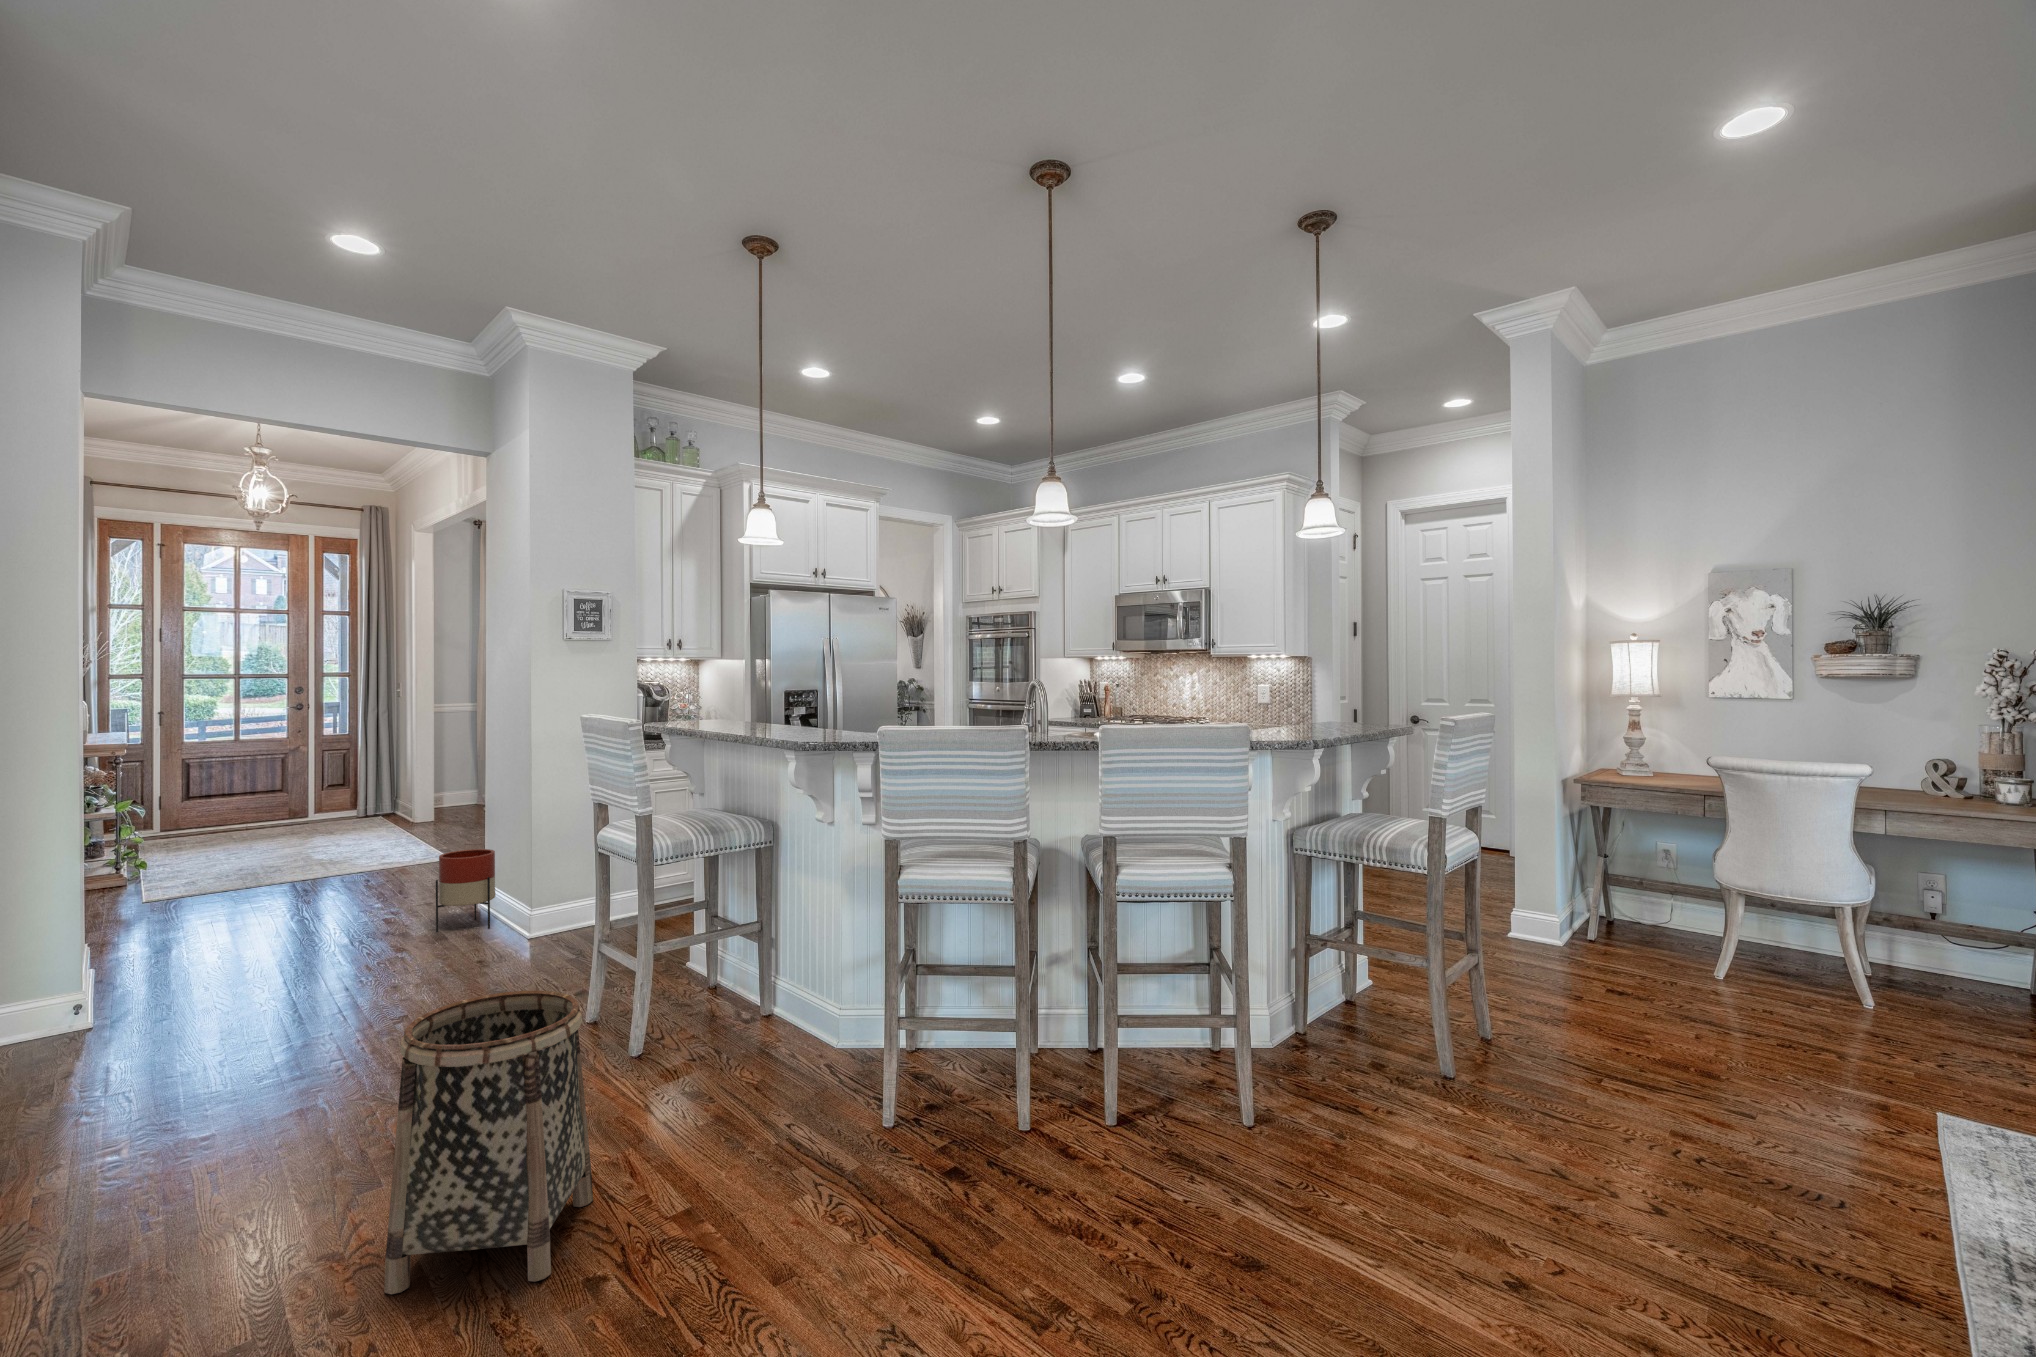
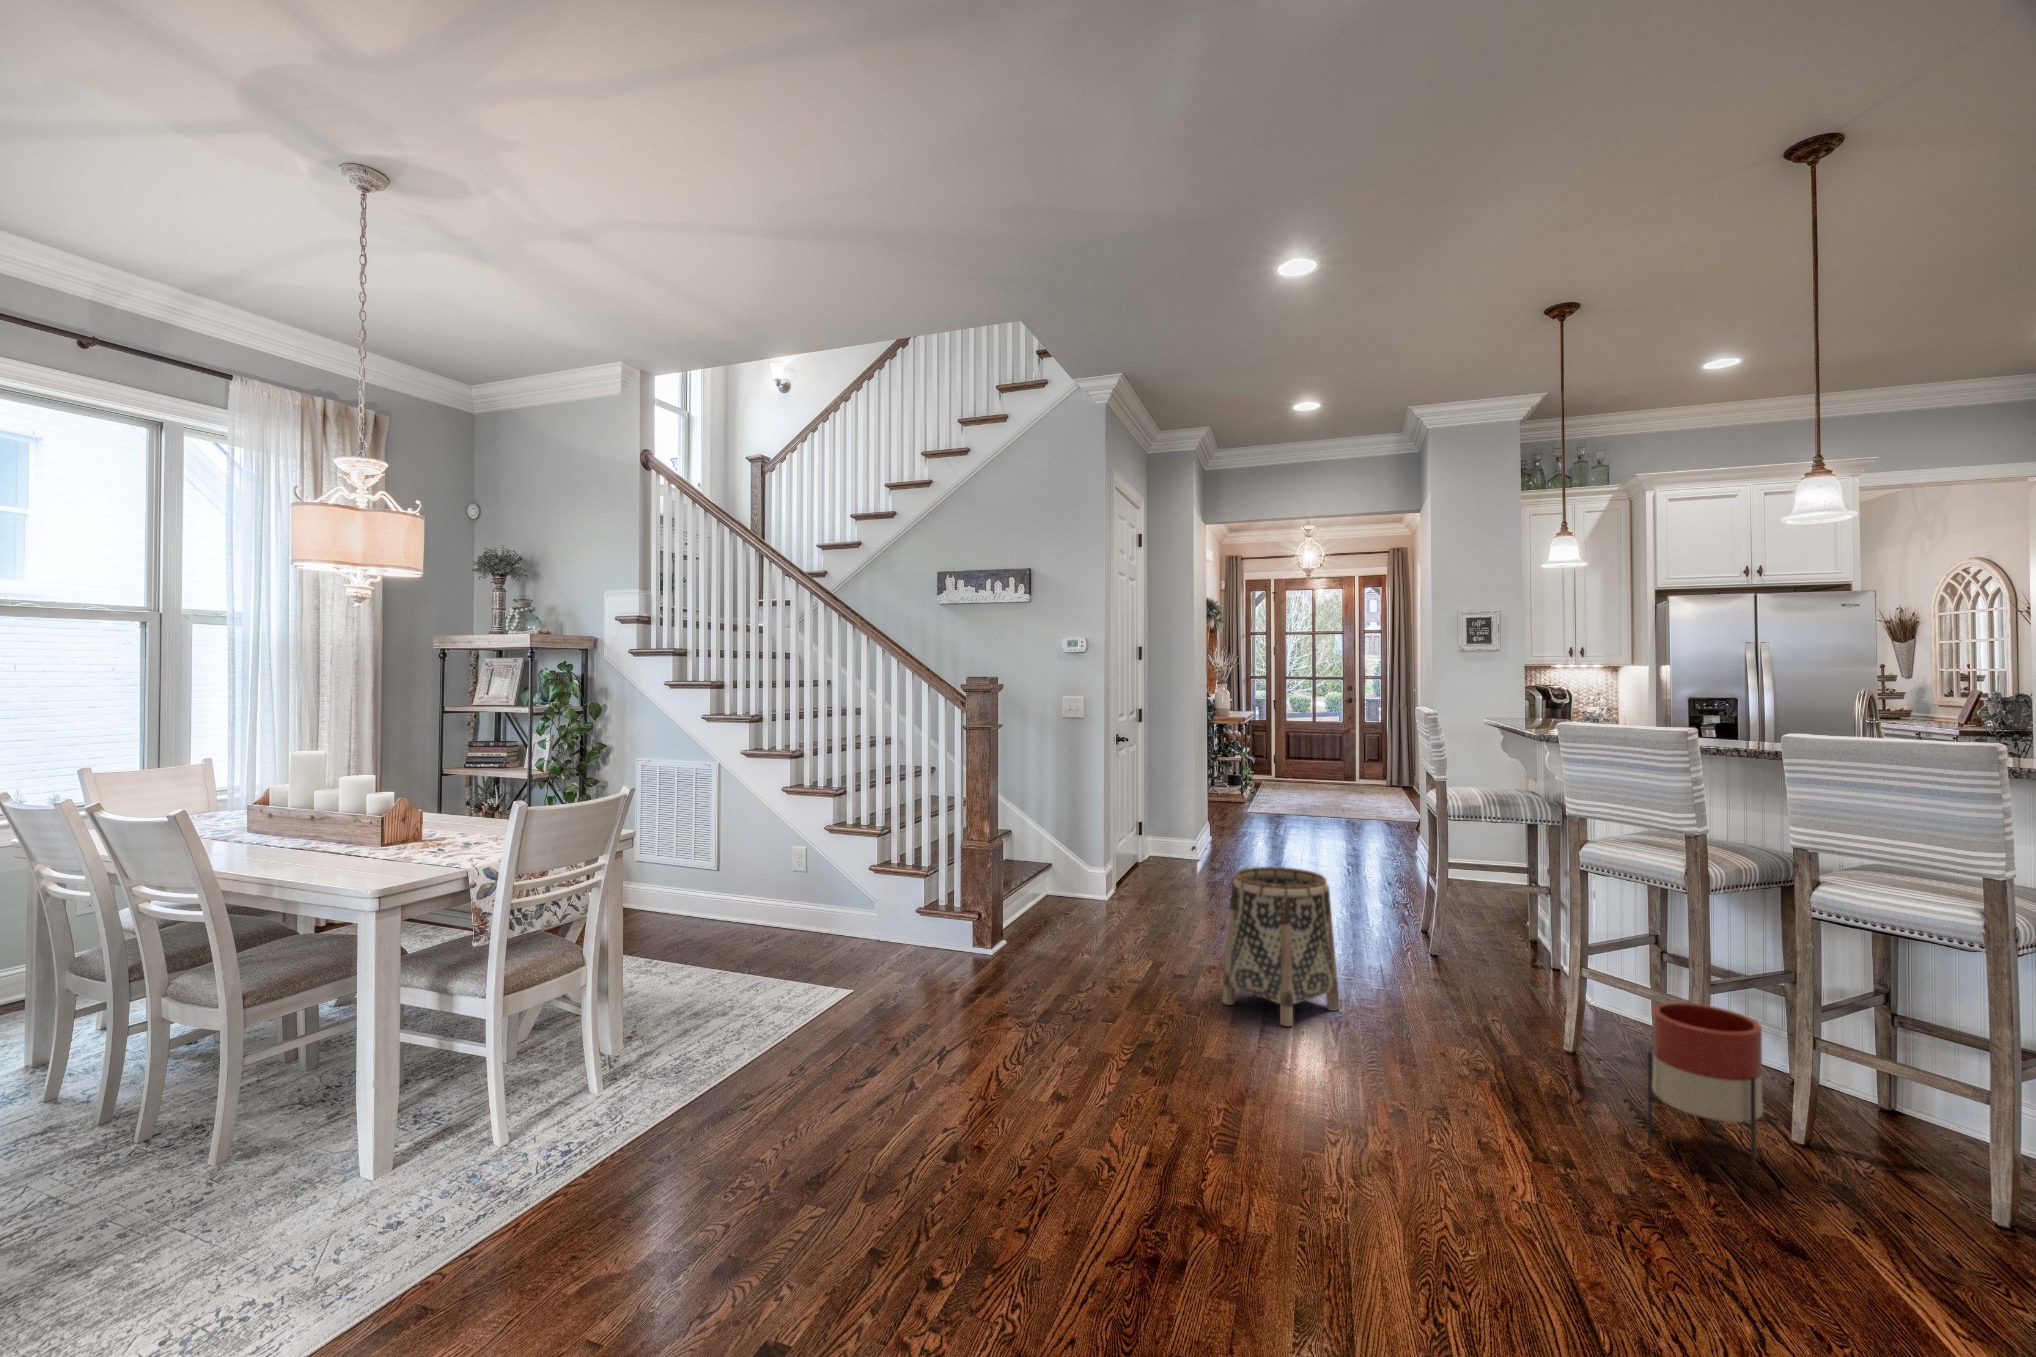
planter: present [436,849,495,932] -> present [1648,1002,1763,1176]

